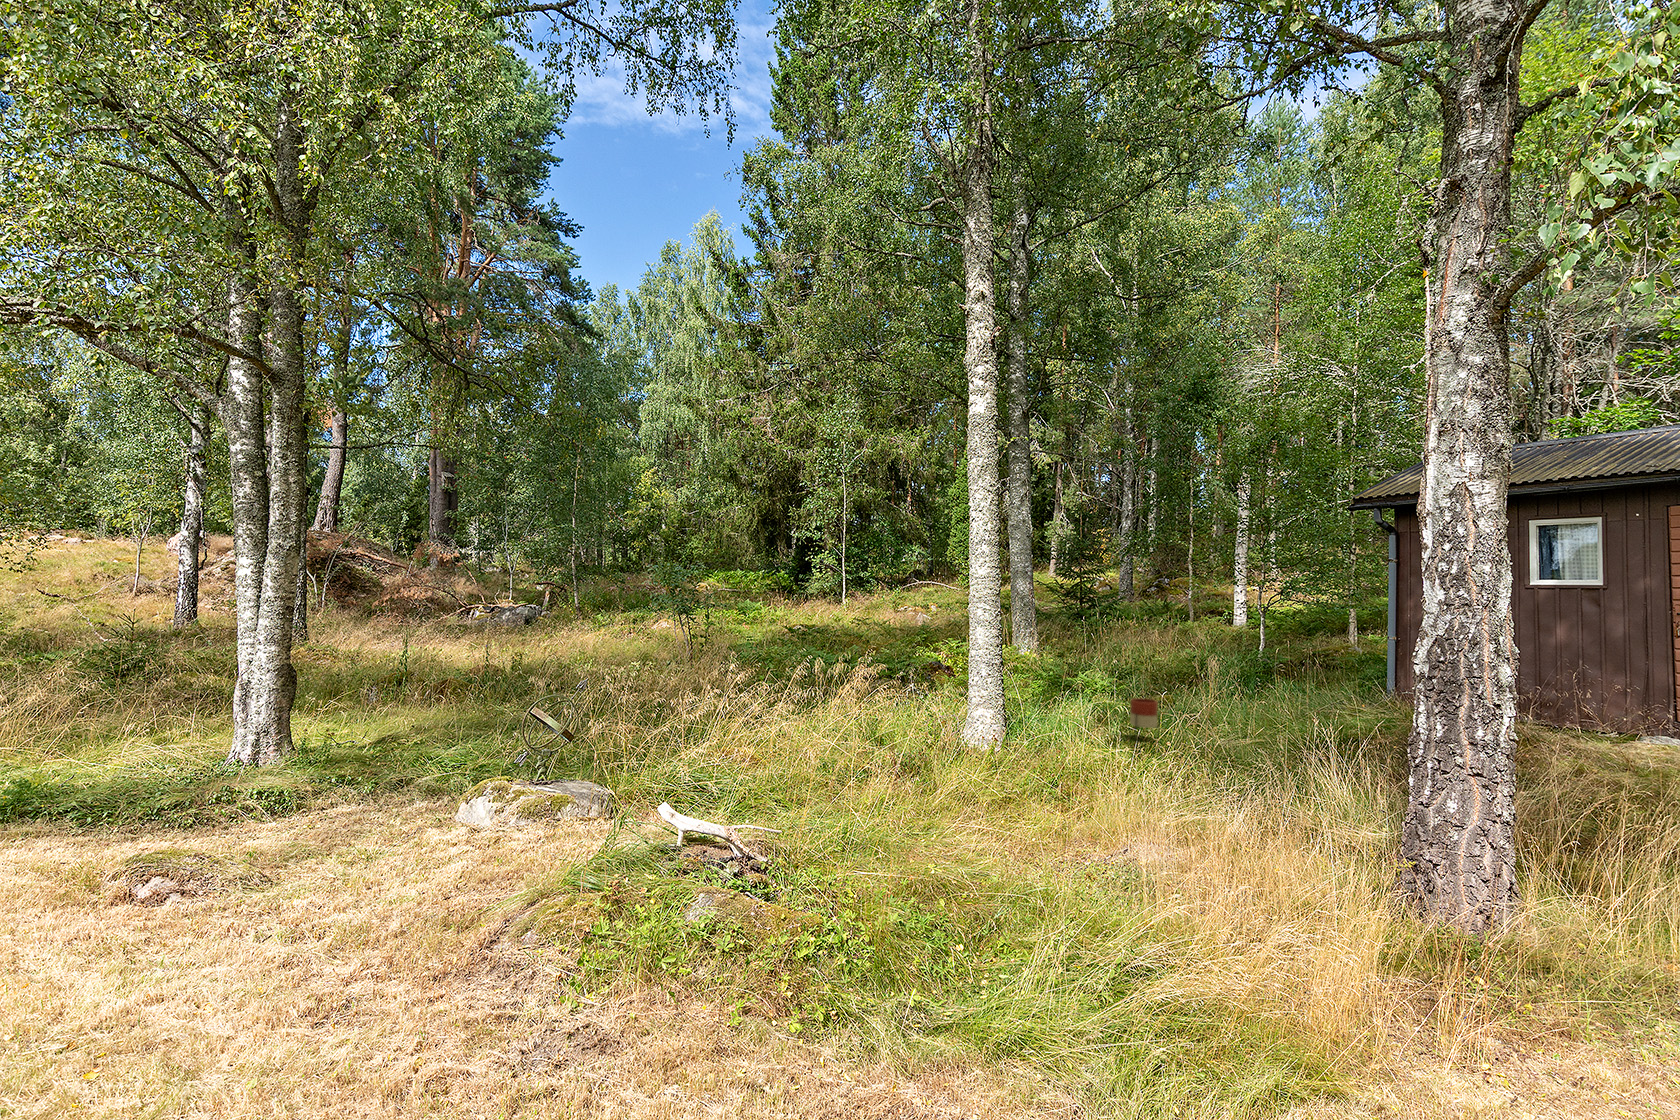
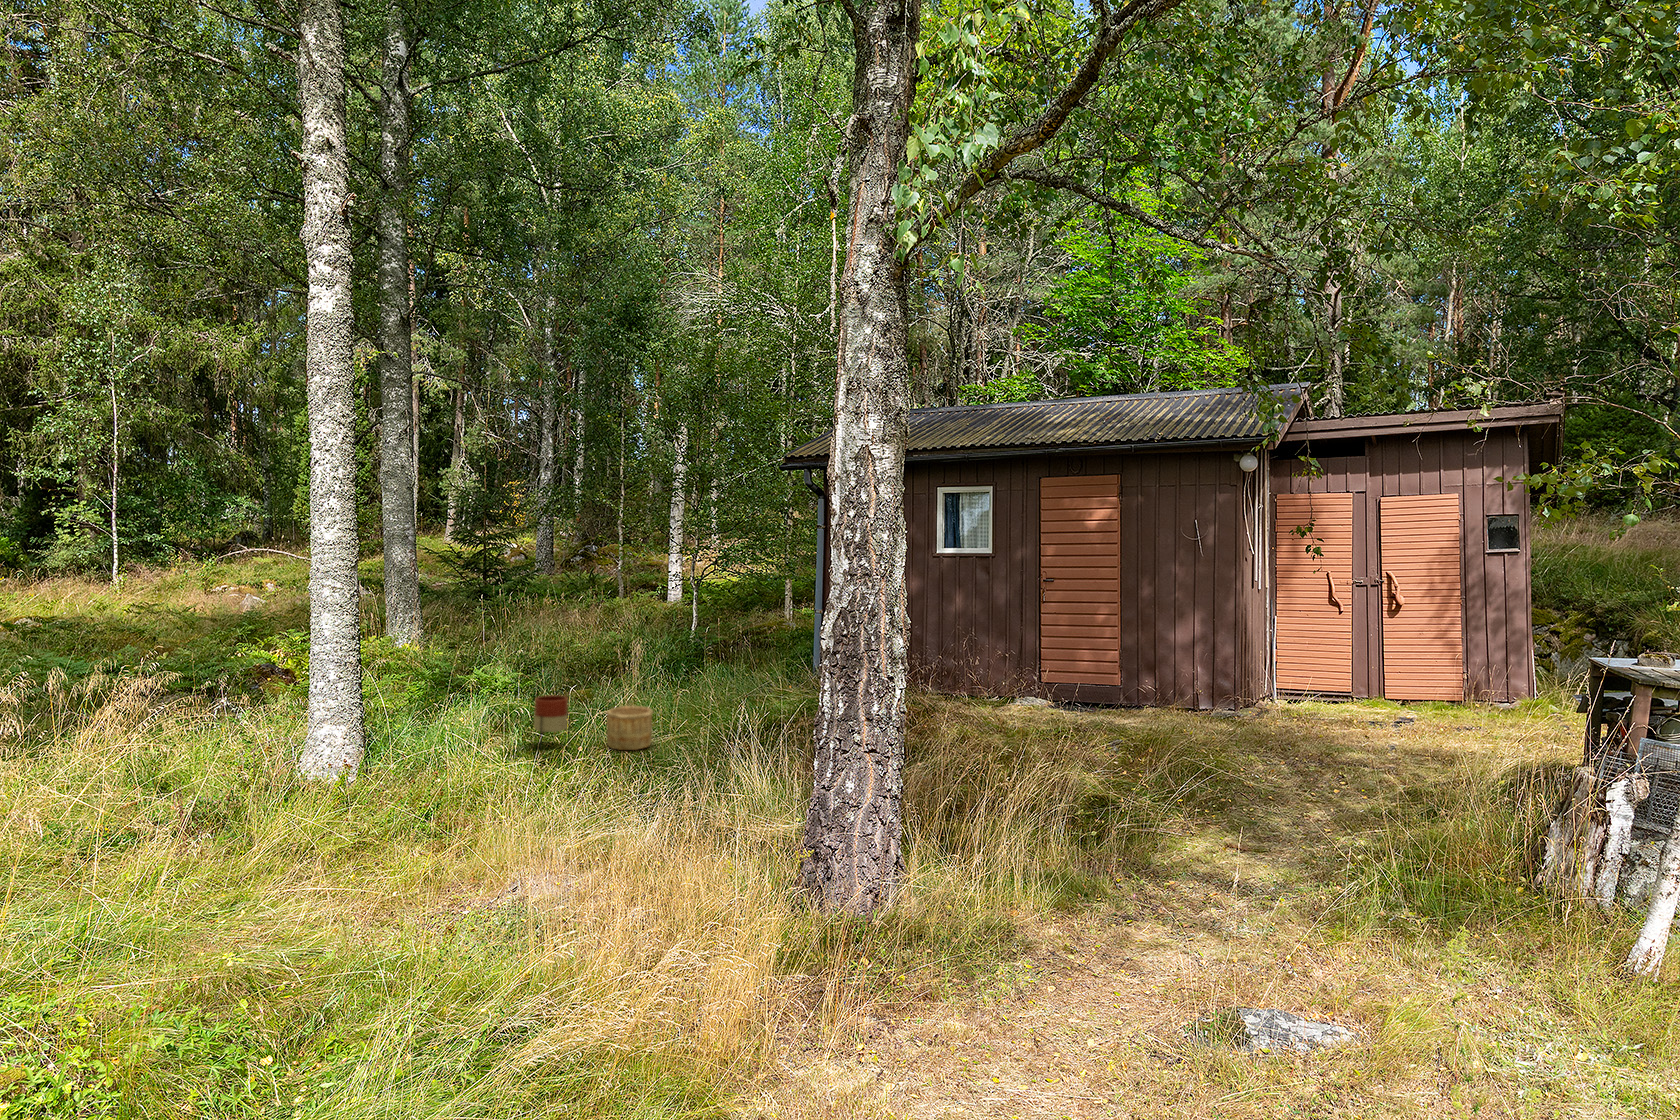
wooden bucket: none [1190,714,1235,752] -> present [606,706,653,750]

